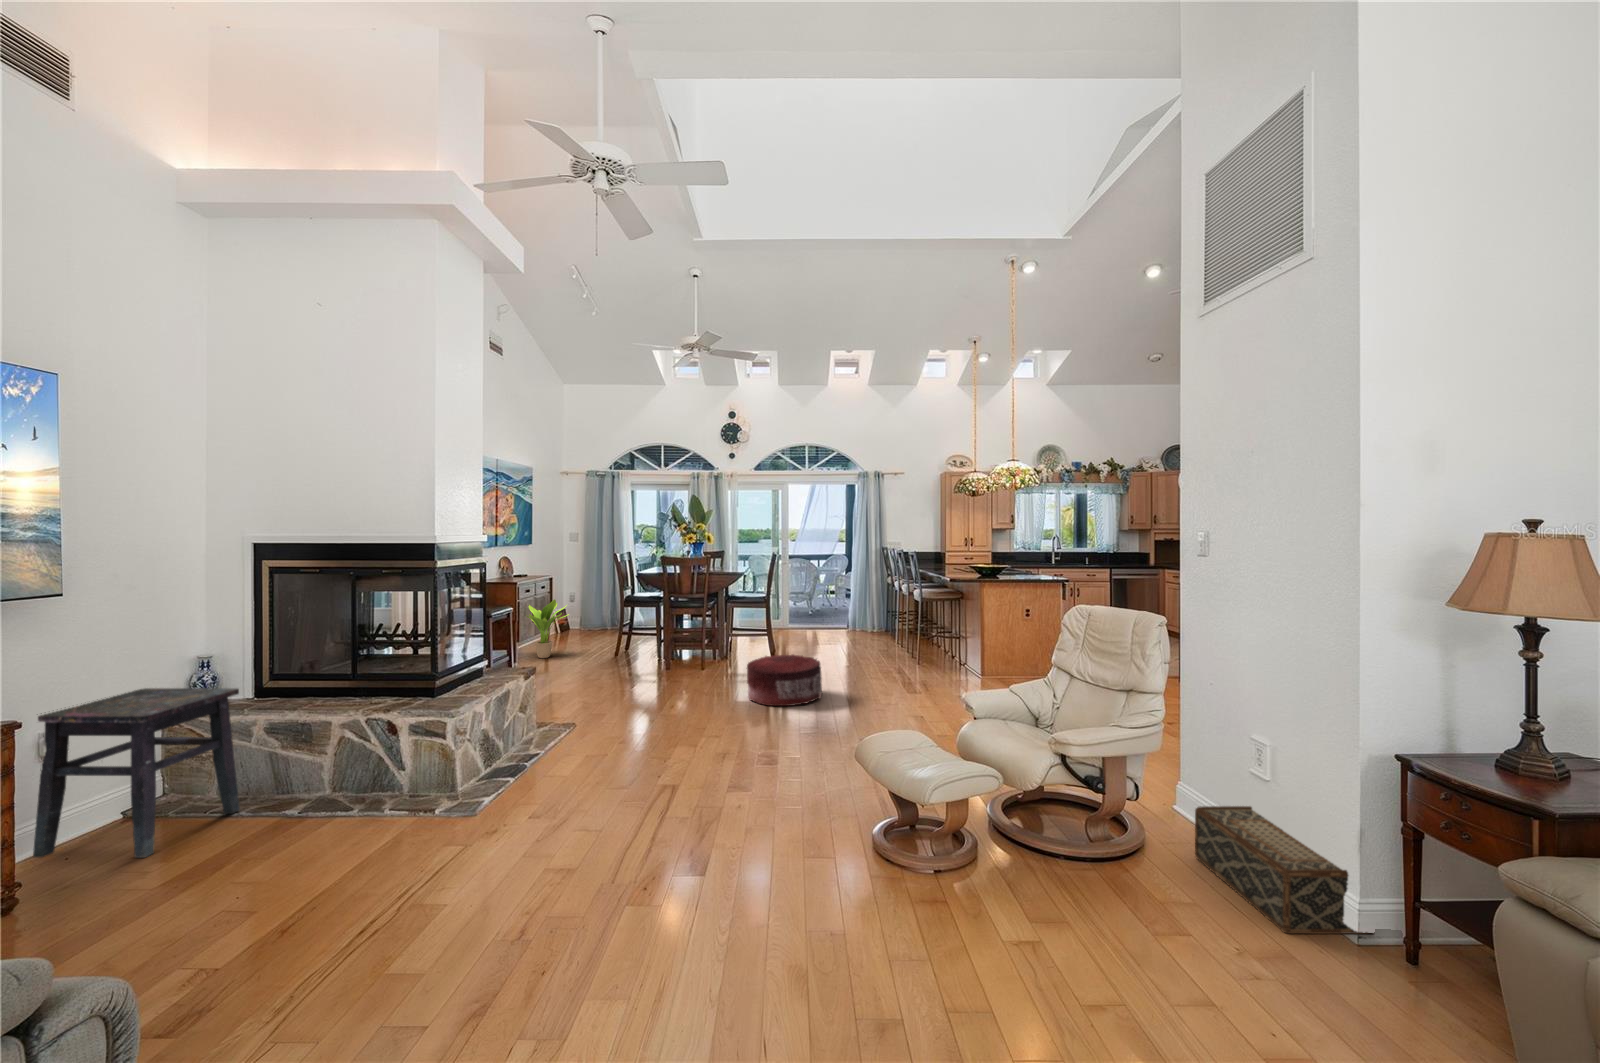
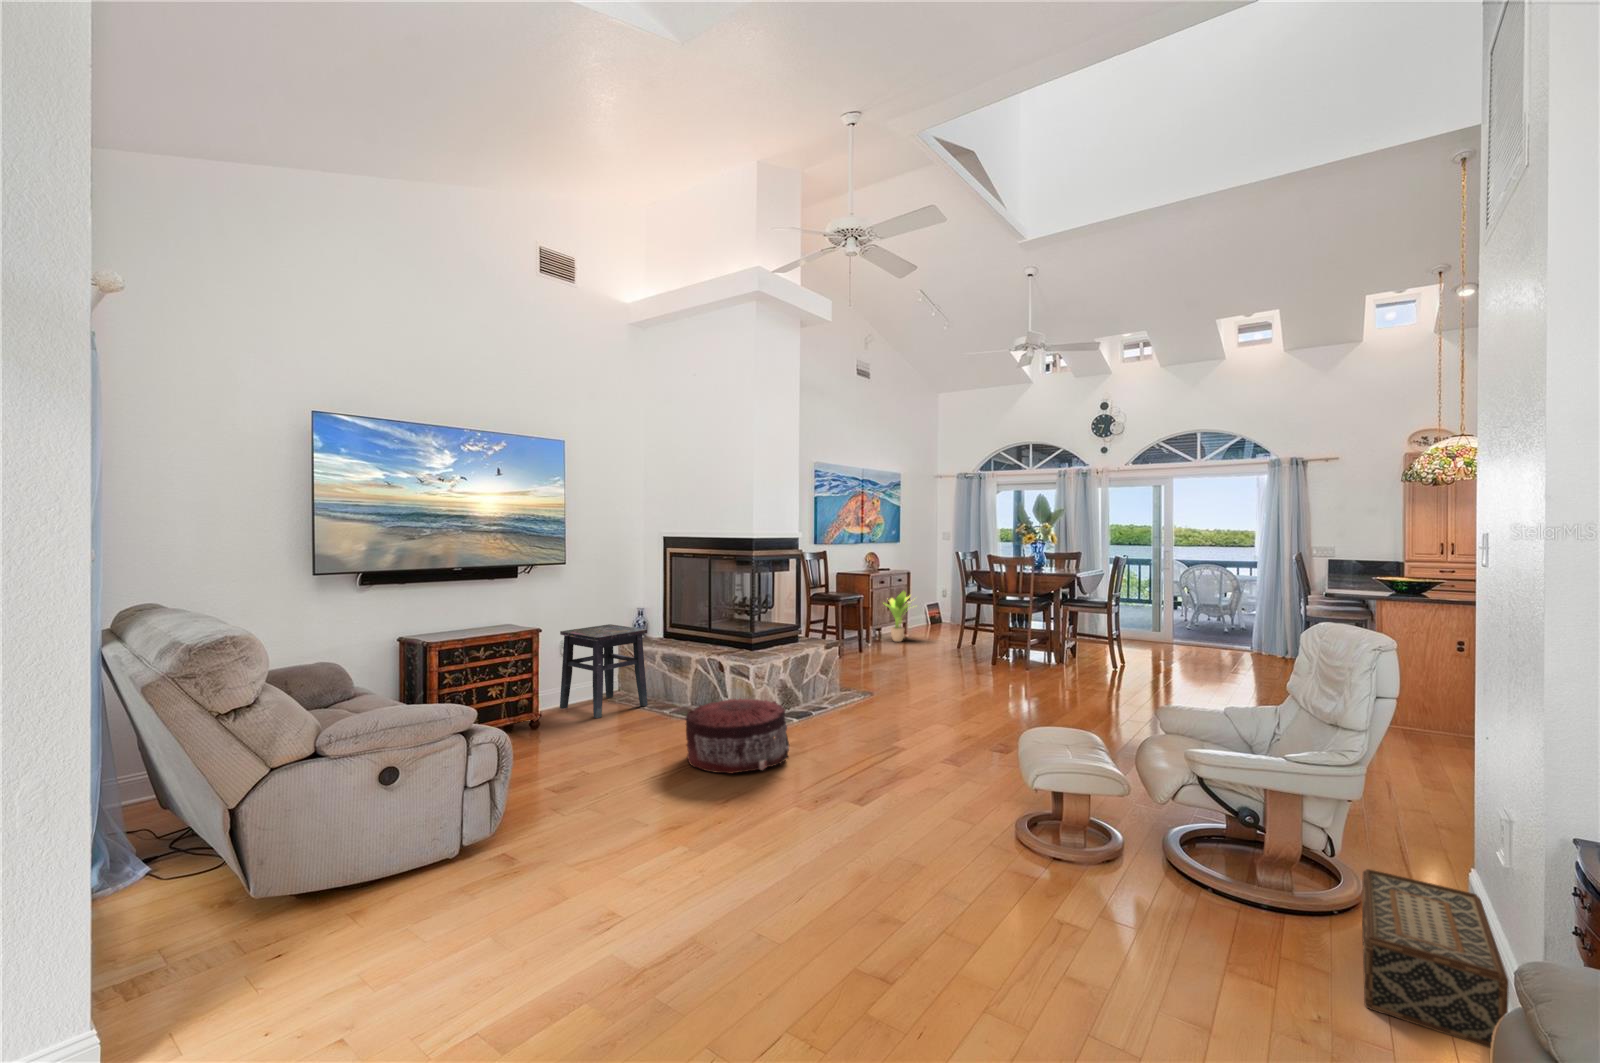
pouf: present [747,654,822,706] -> present [686,698,789,774]

